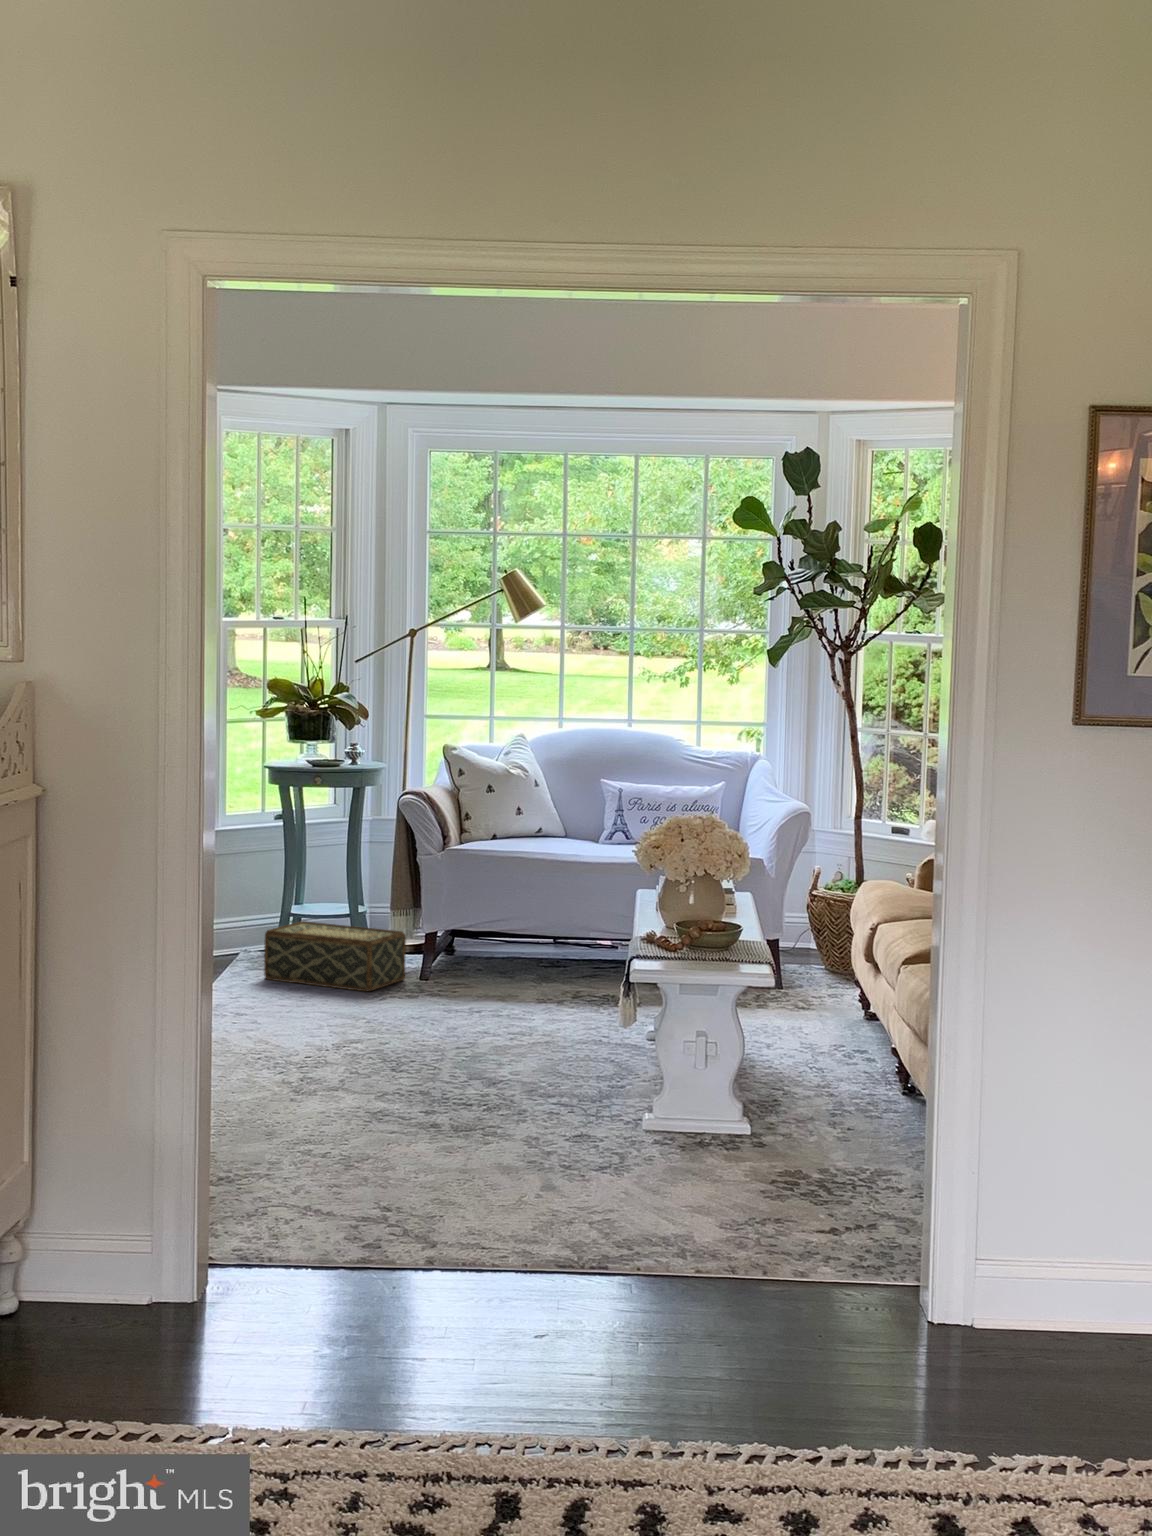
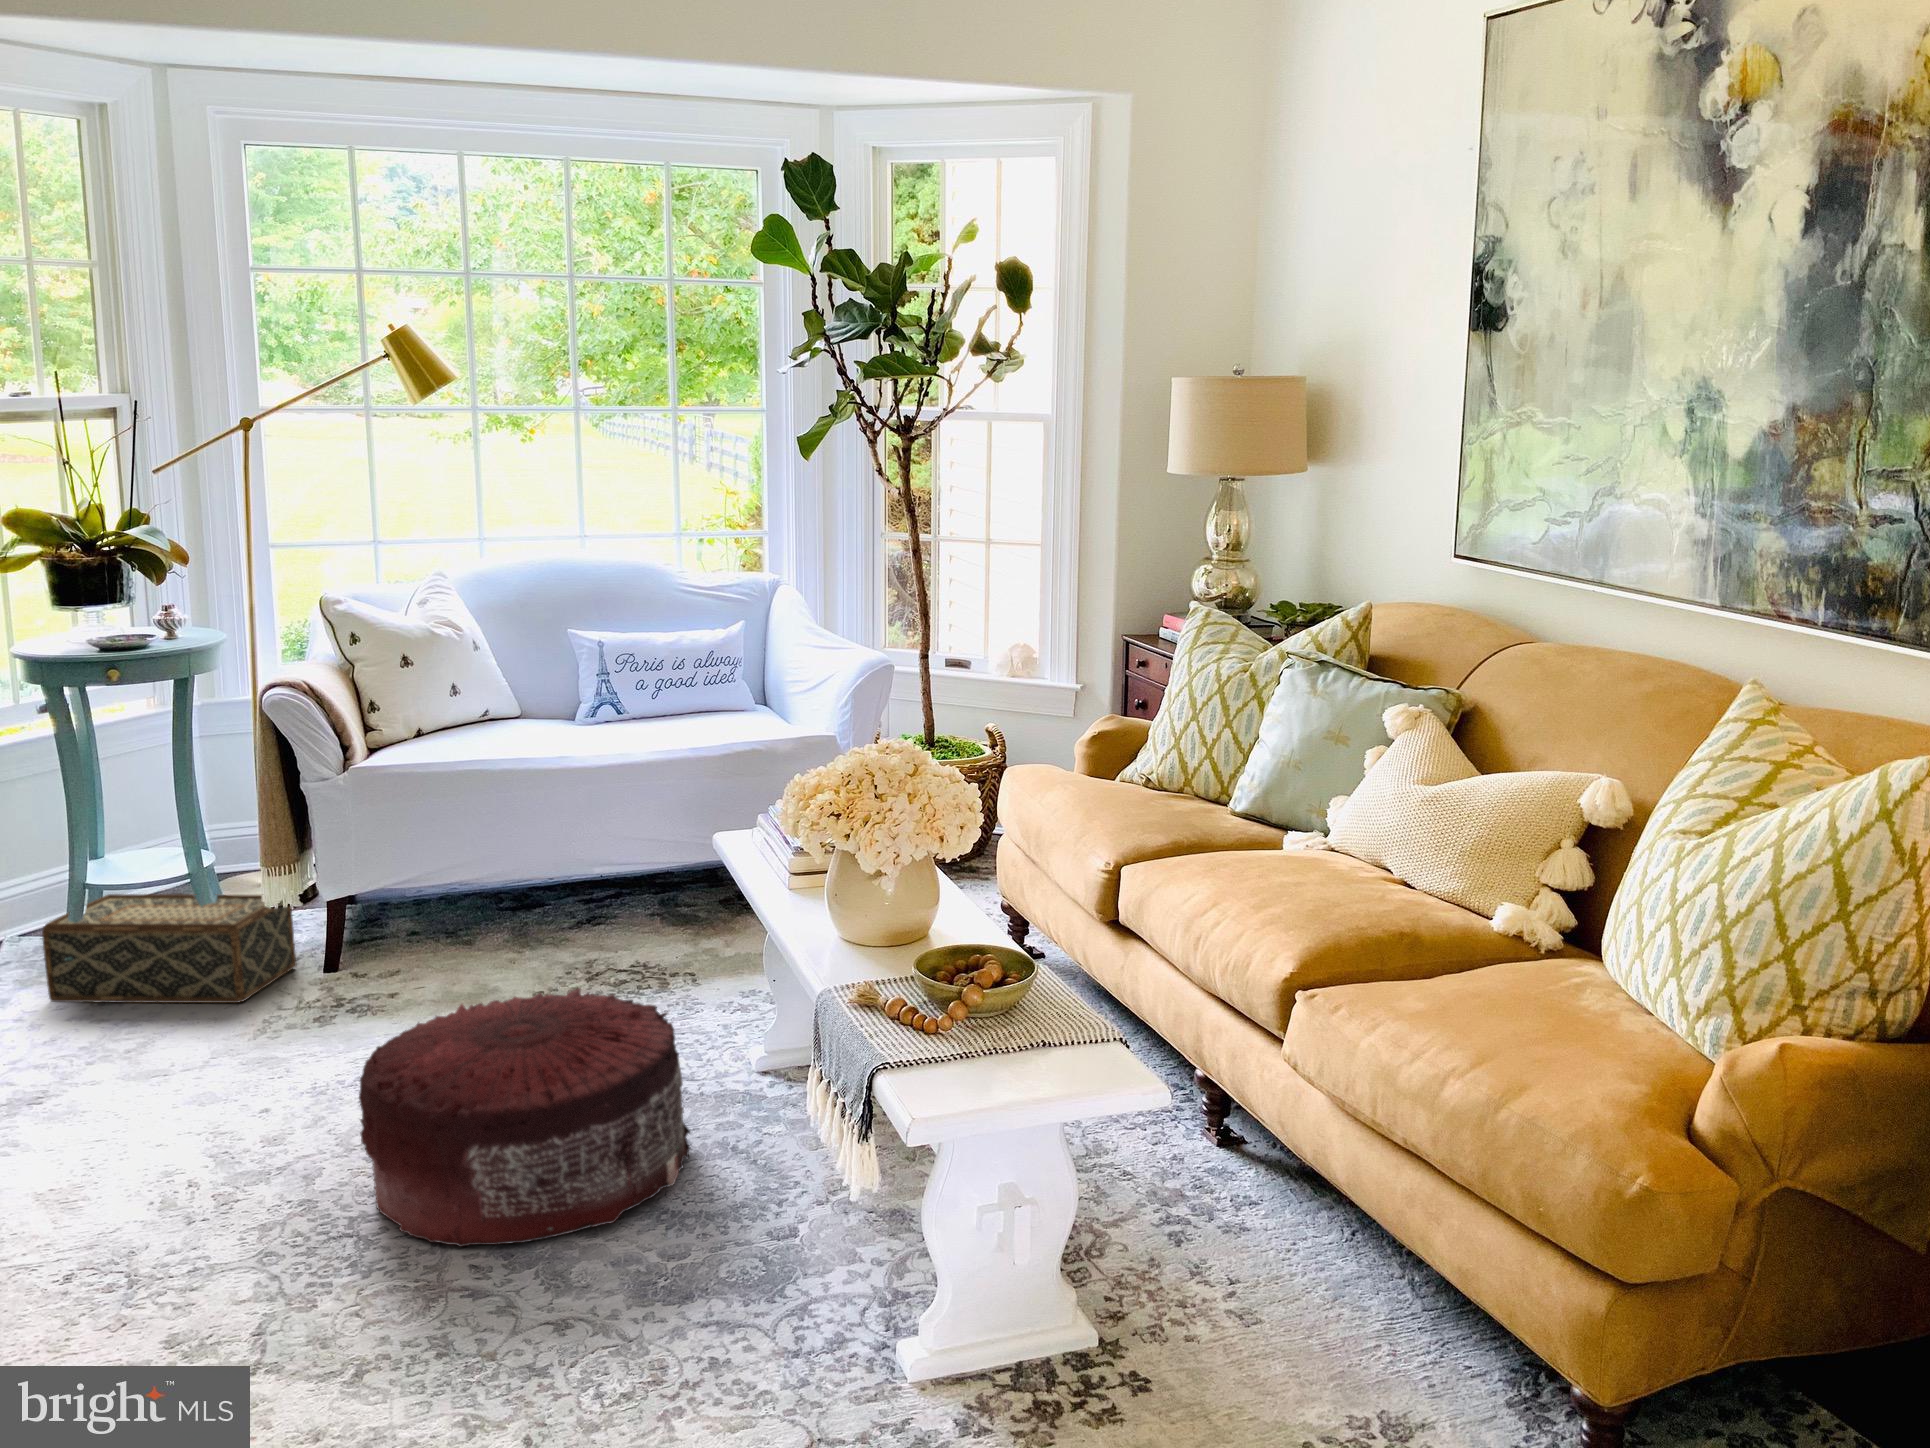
pouf: none [413,977,603,1102] -> present [359,988,691,1247]

